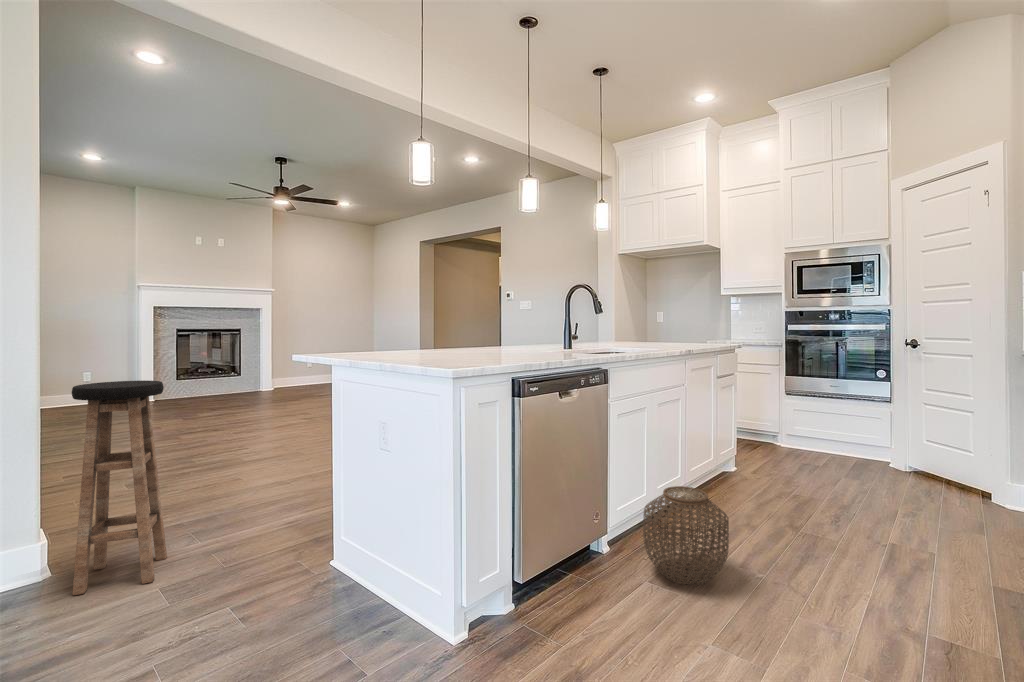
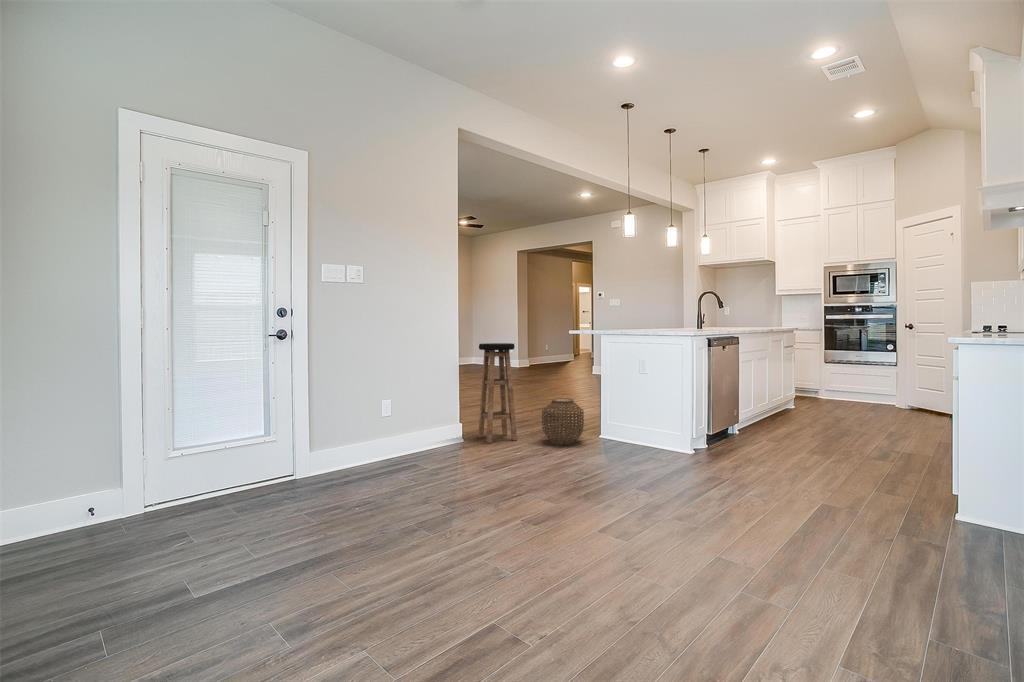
woven basket: present [643,486,729,585] -> present [542,398,584,445]

